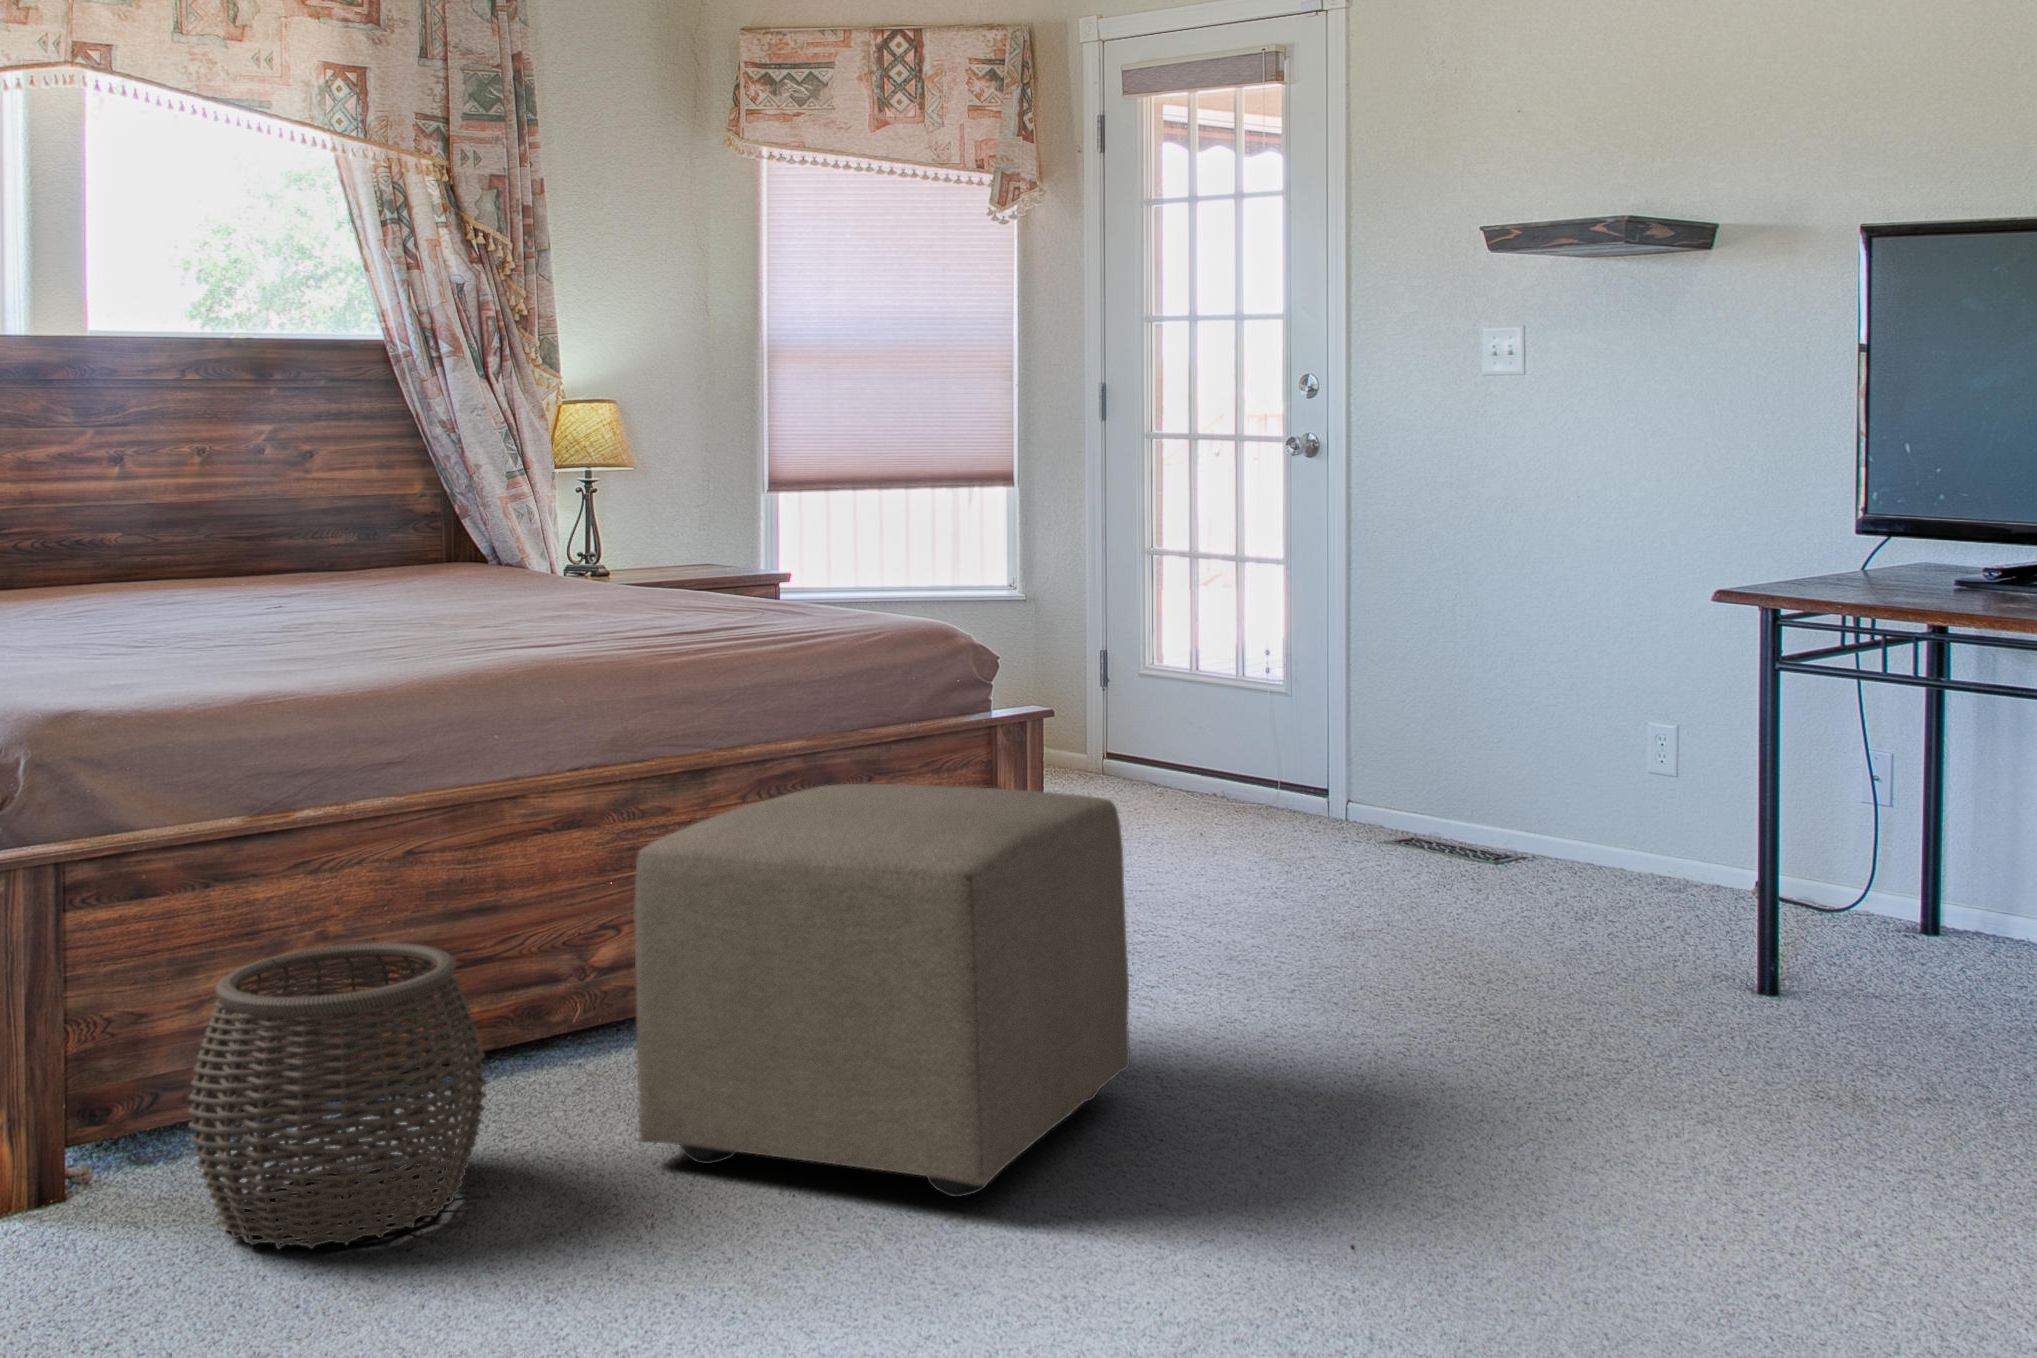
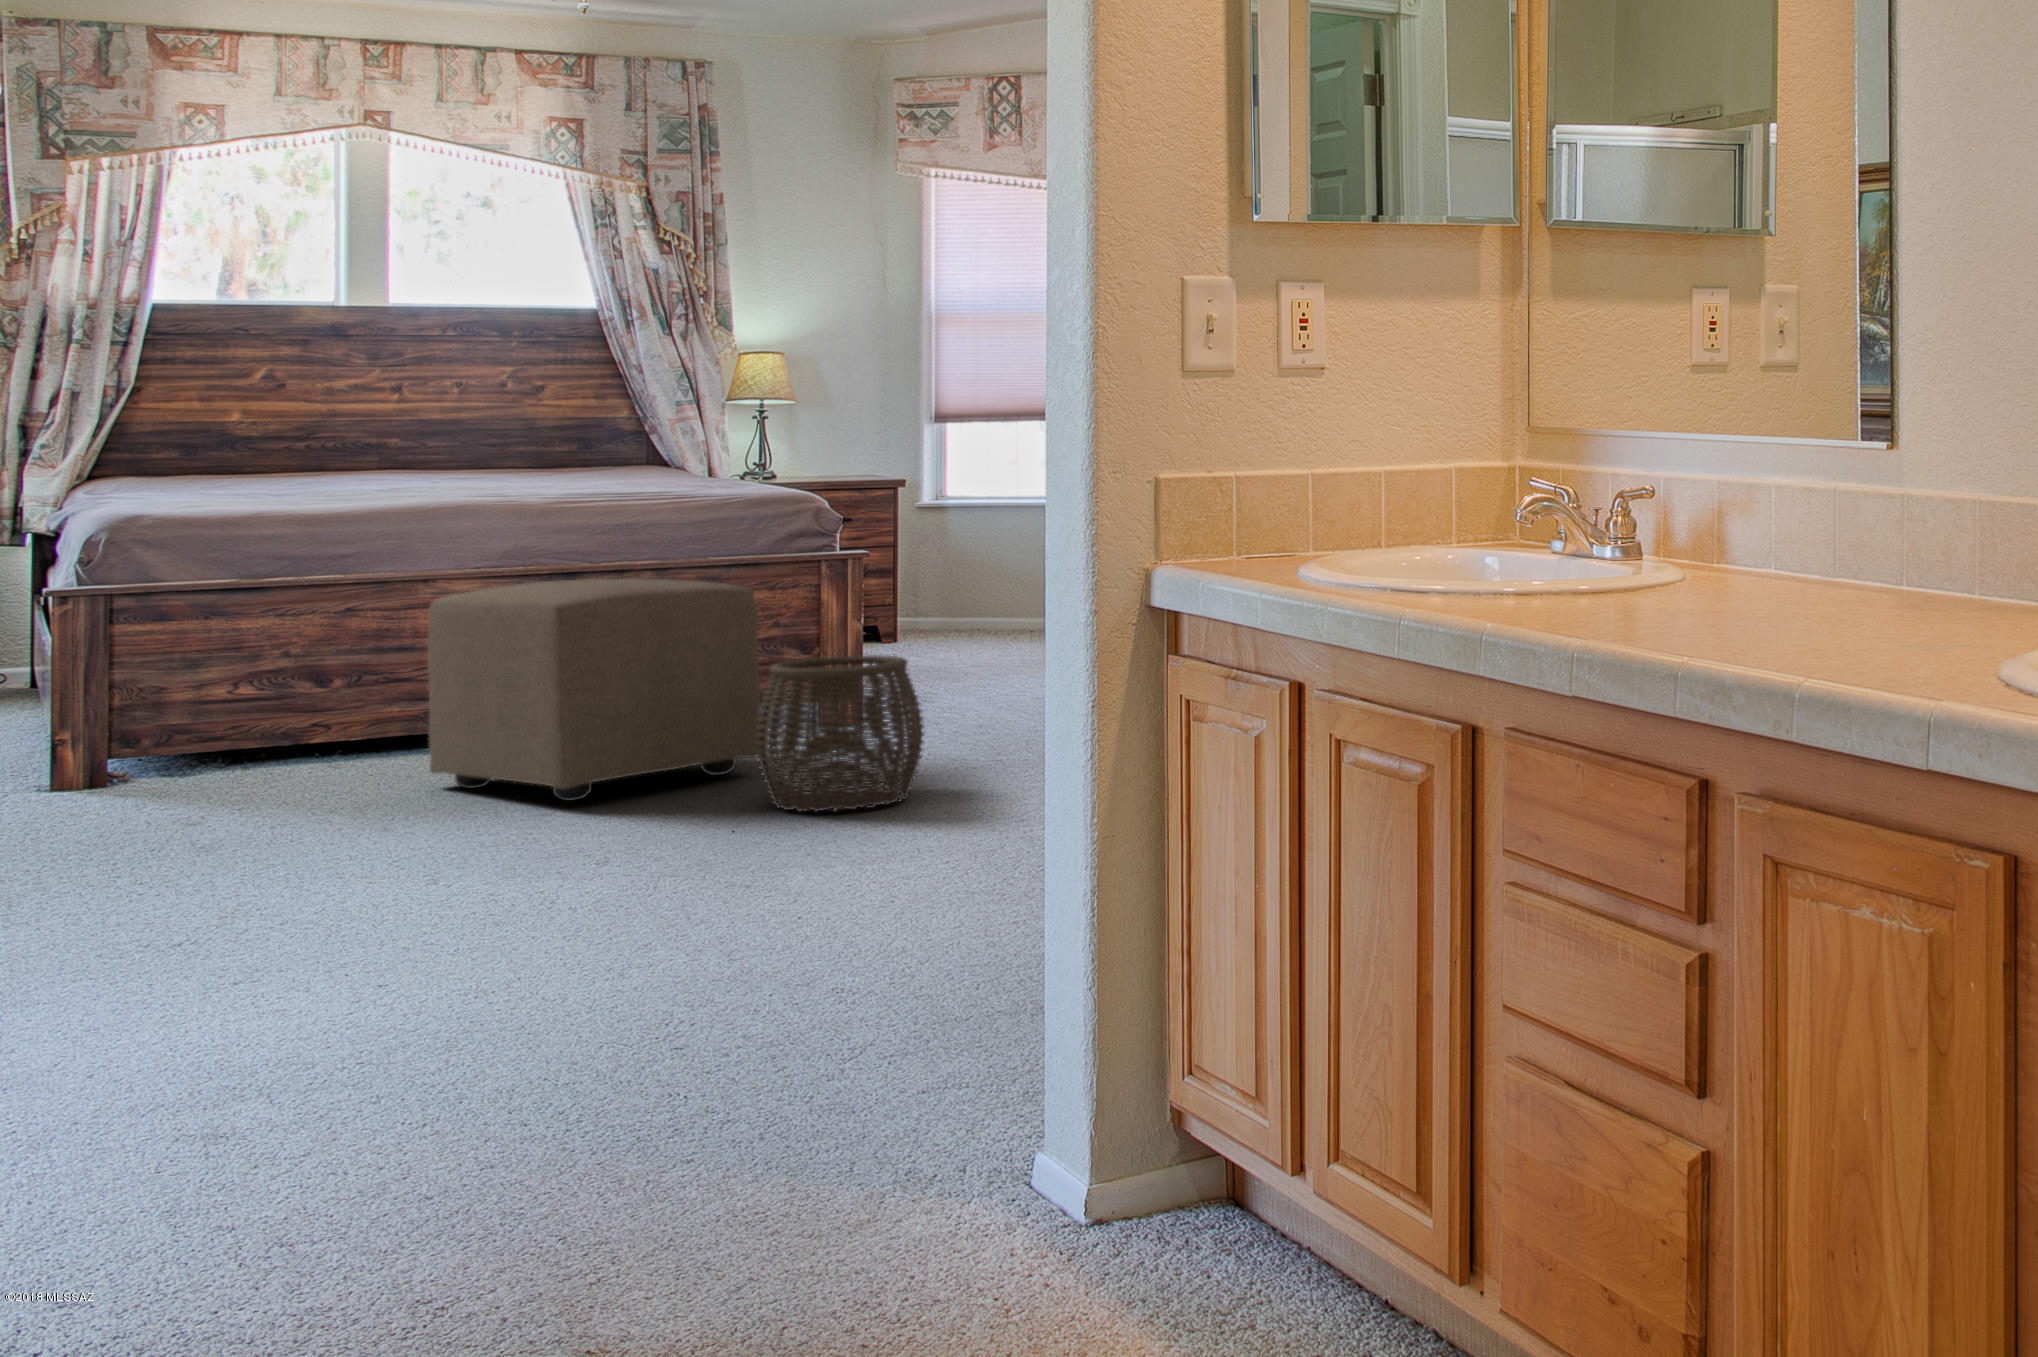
woven basket: present [188,943,487,1249] -> present [754,655,924,812]

